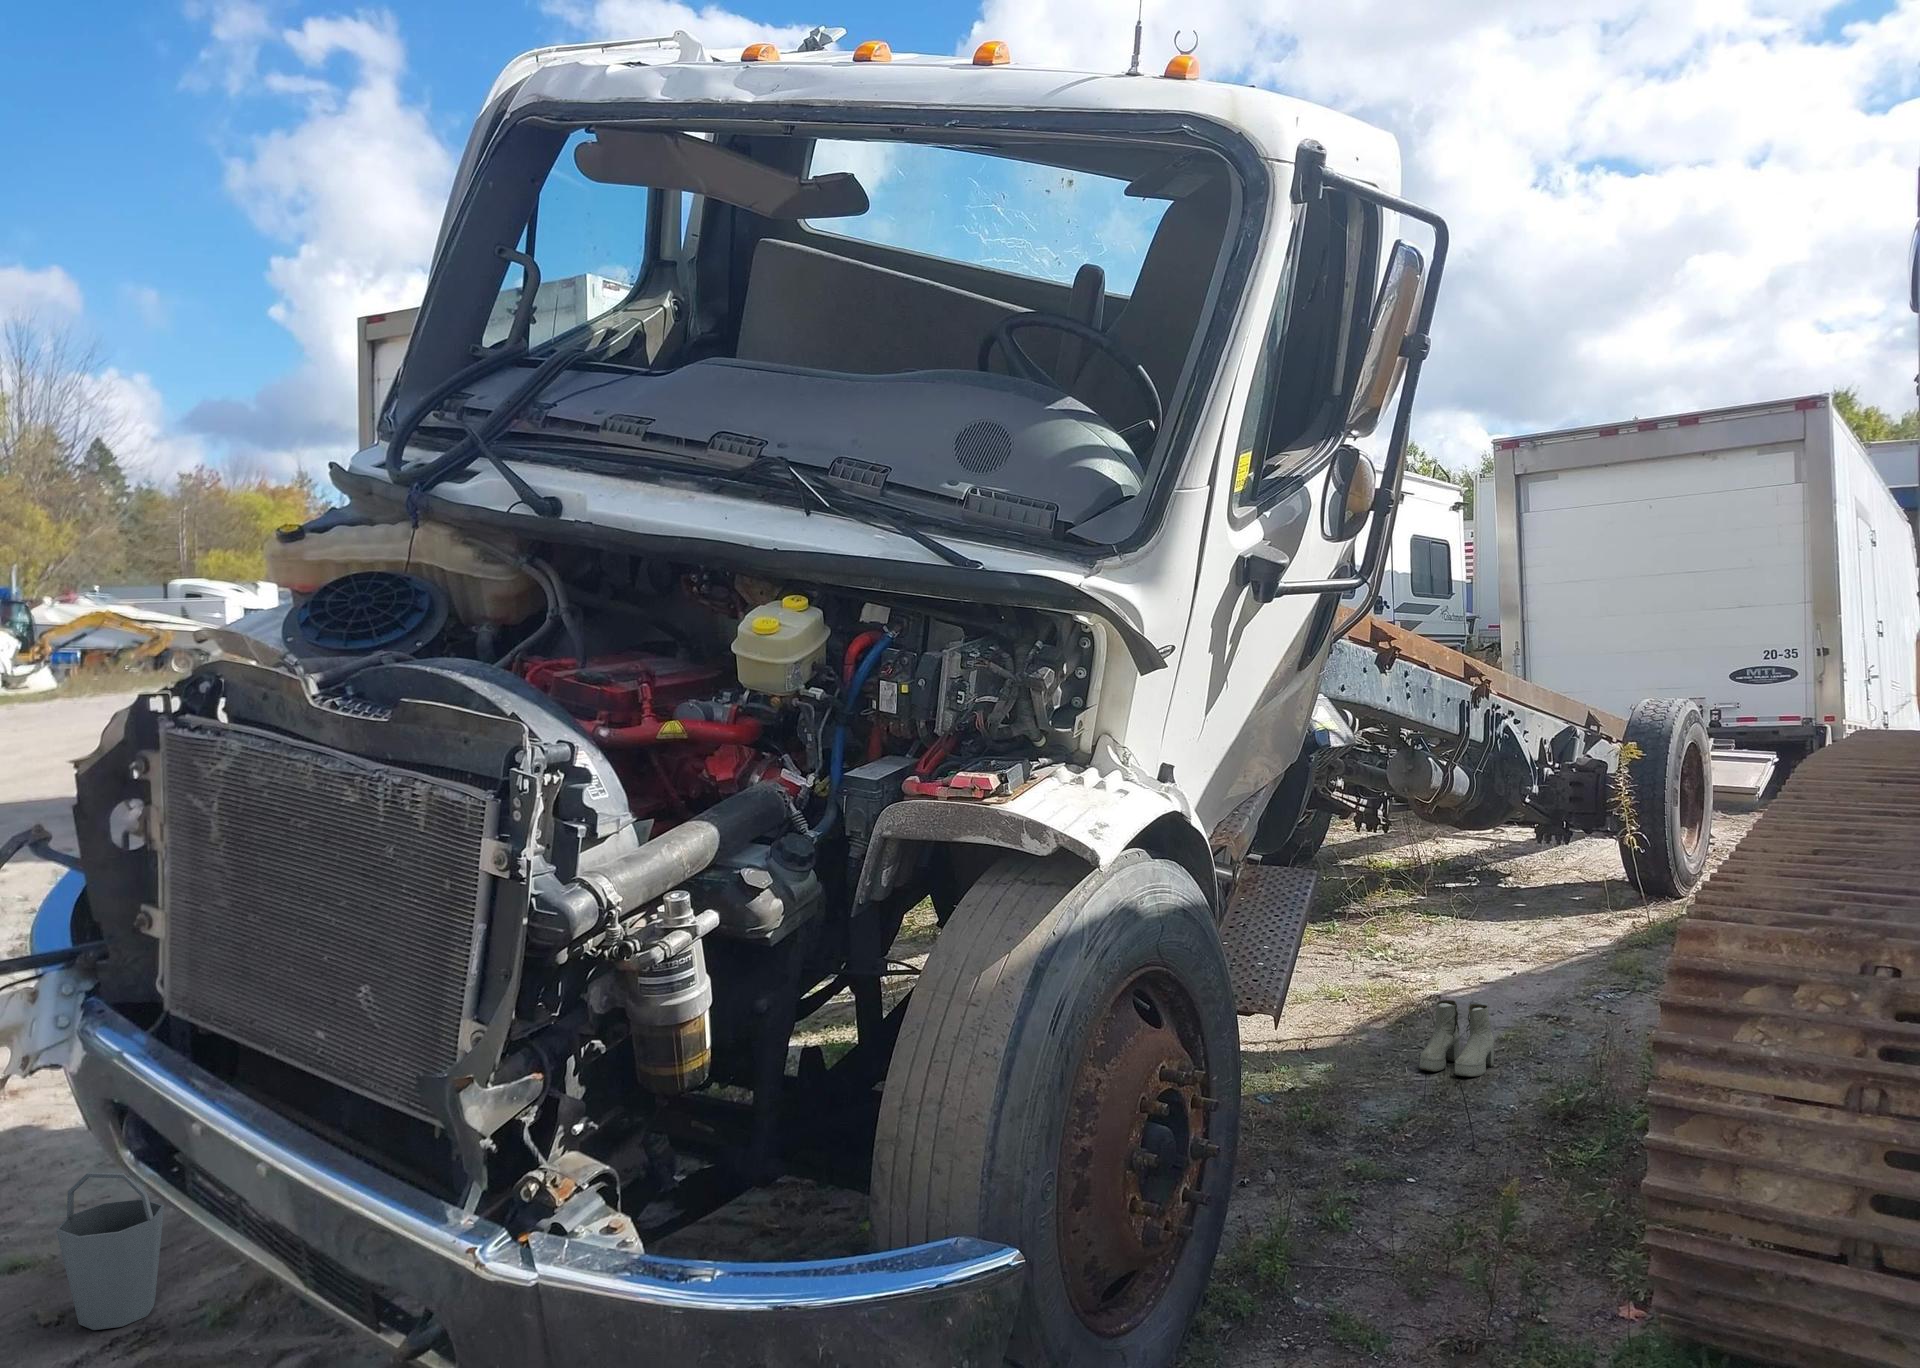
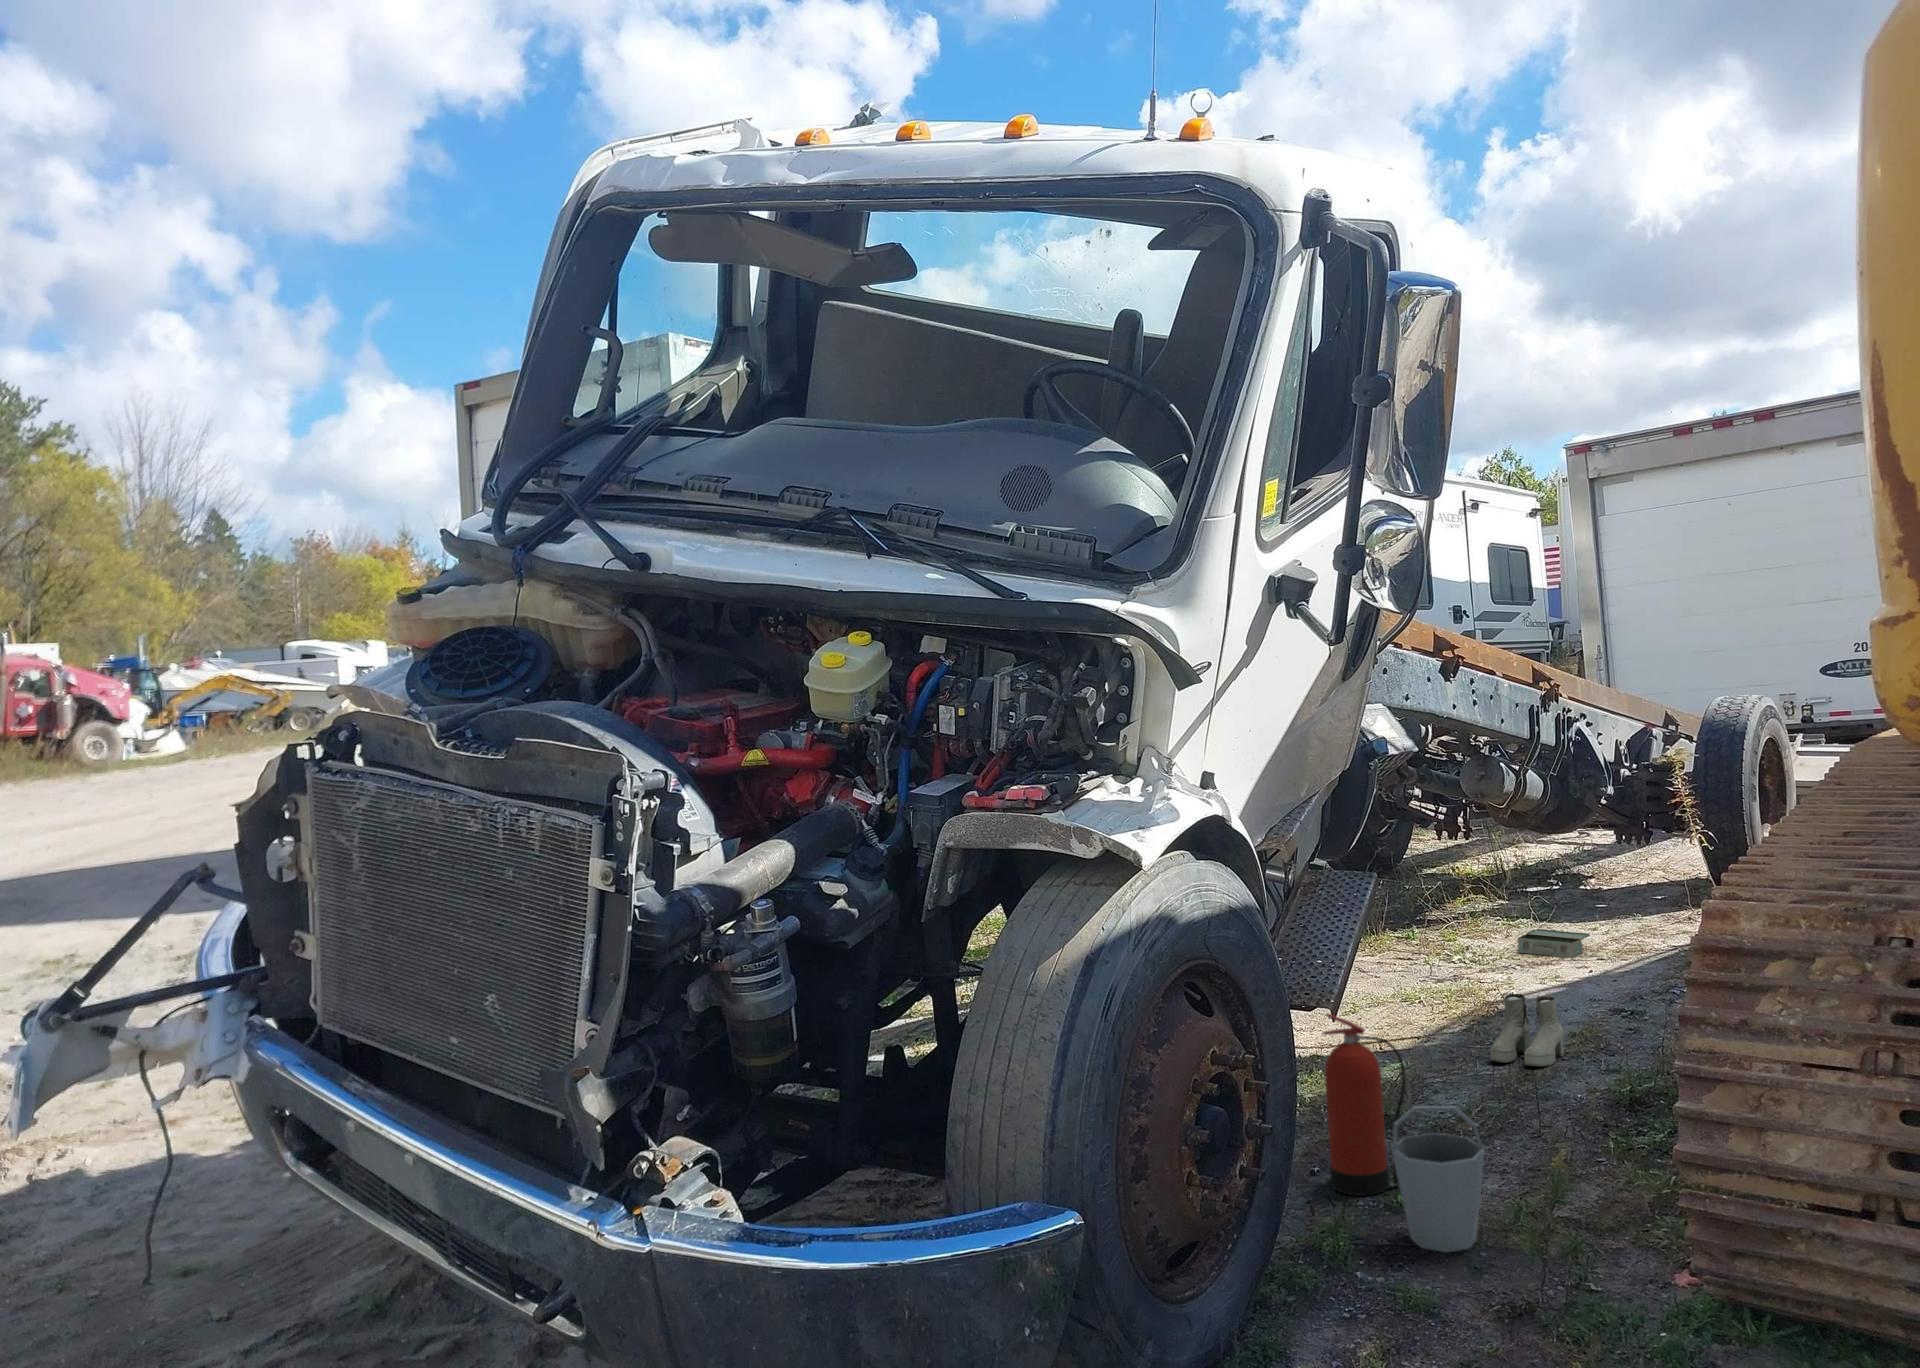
toolbox: none [1440,930,1513,961] -> present [1518,929,1590,958]
fire extinguisher: none [1261,1020,1345,1214] -> present [1323,1014,1405,1196]
bucket: present [56,1172,164,1330] -> present [1392,1106,1485,1252]

